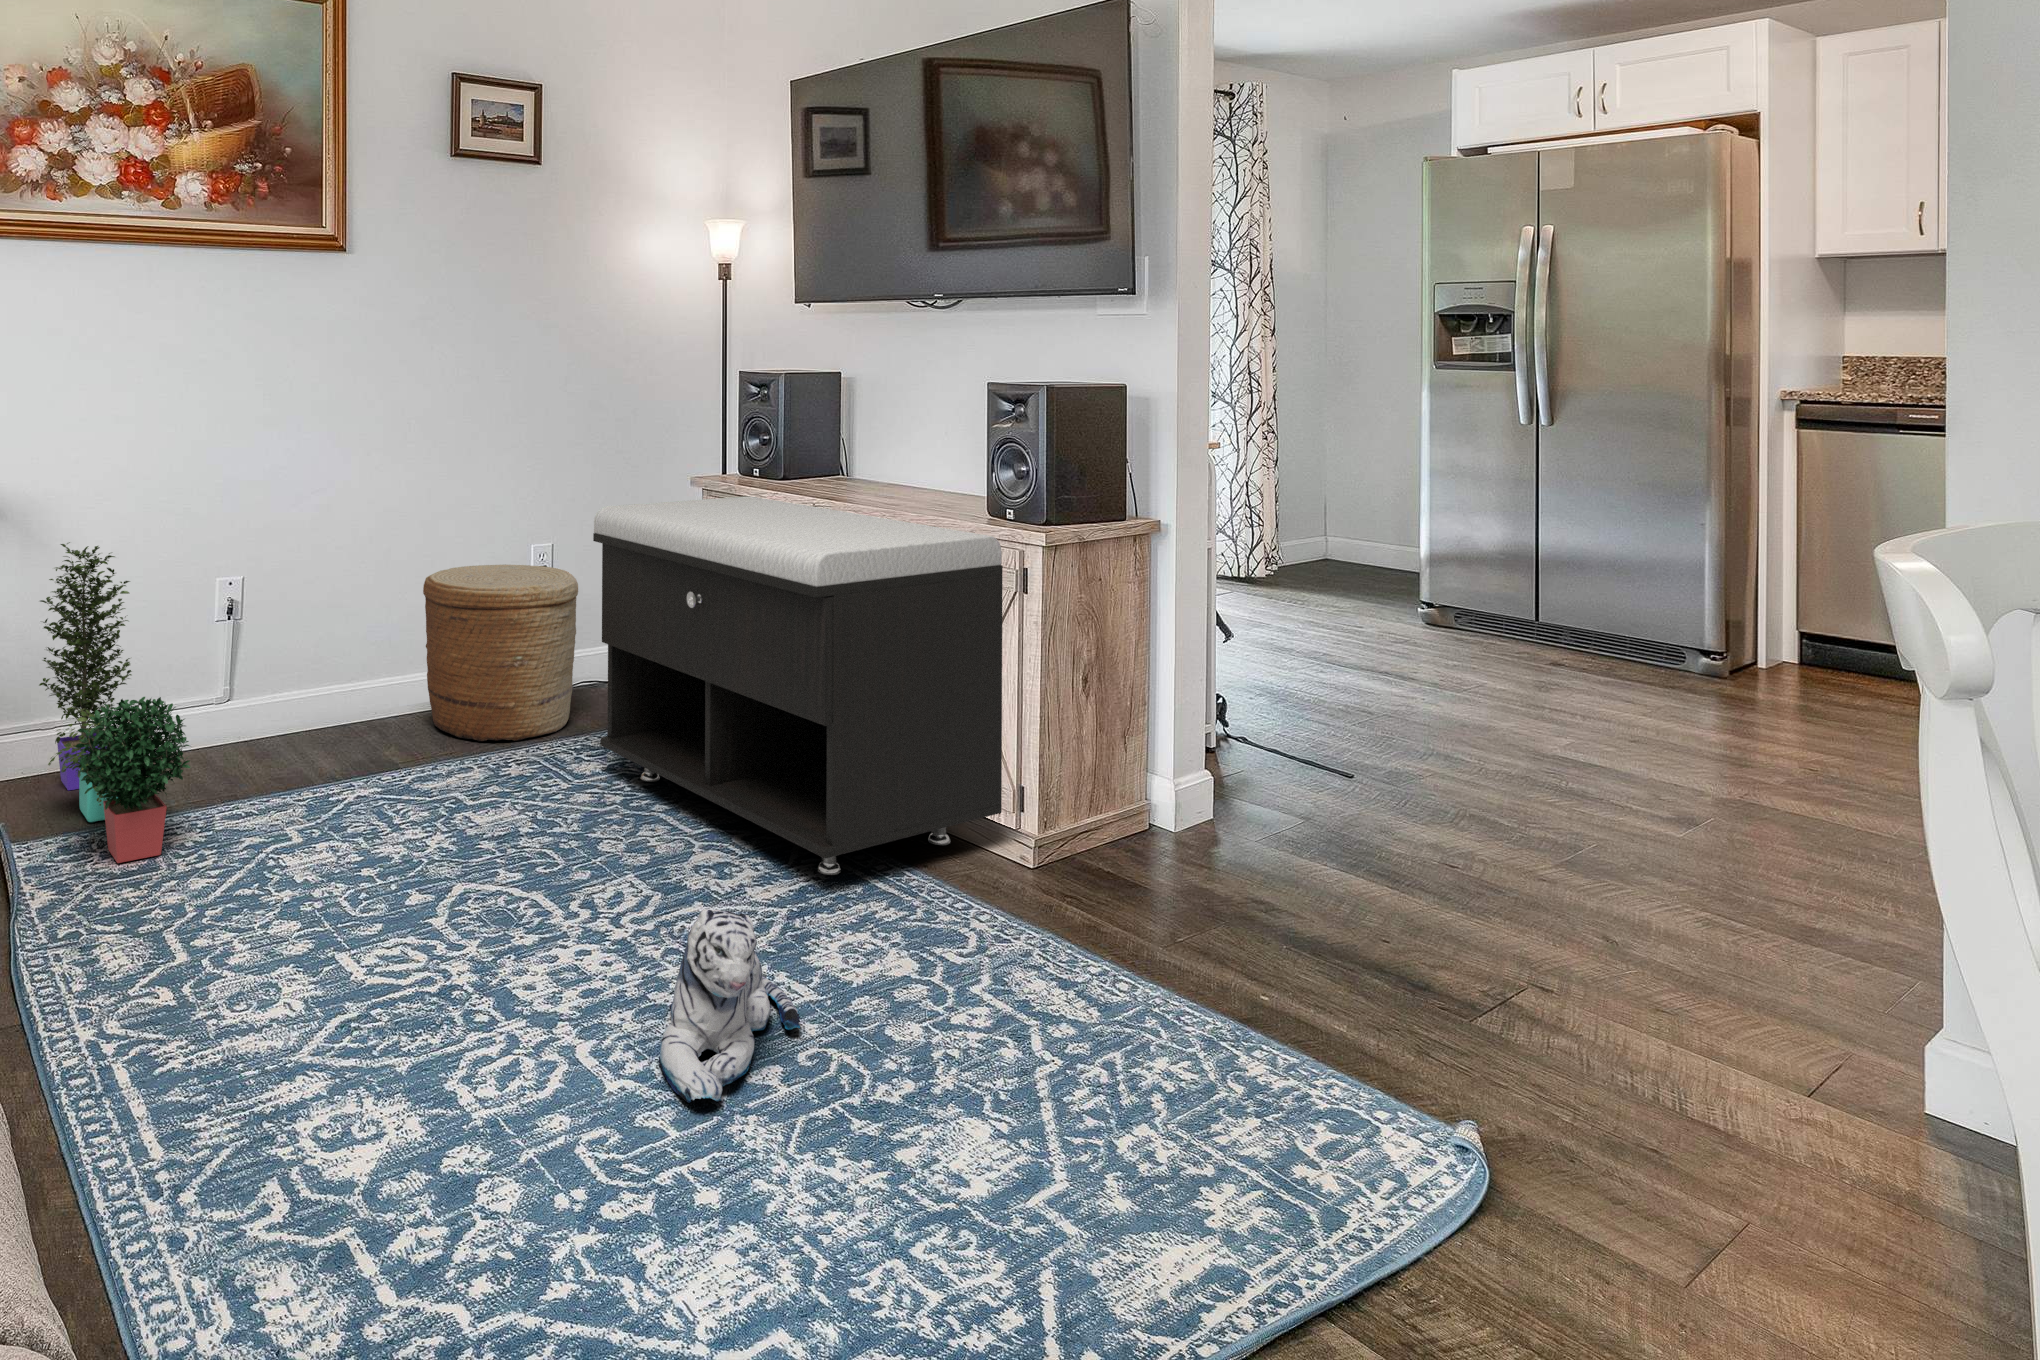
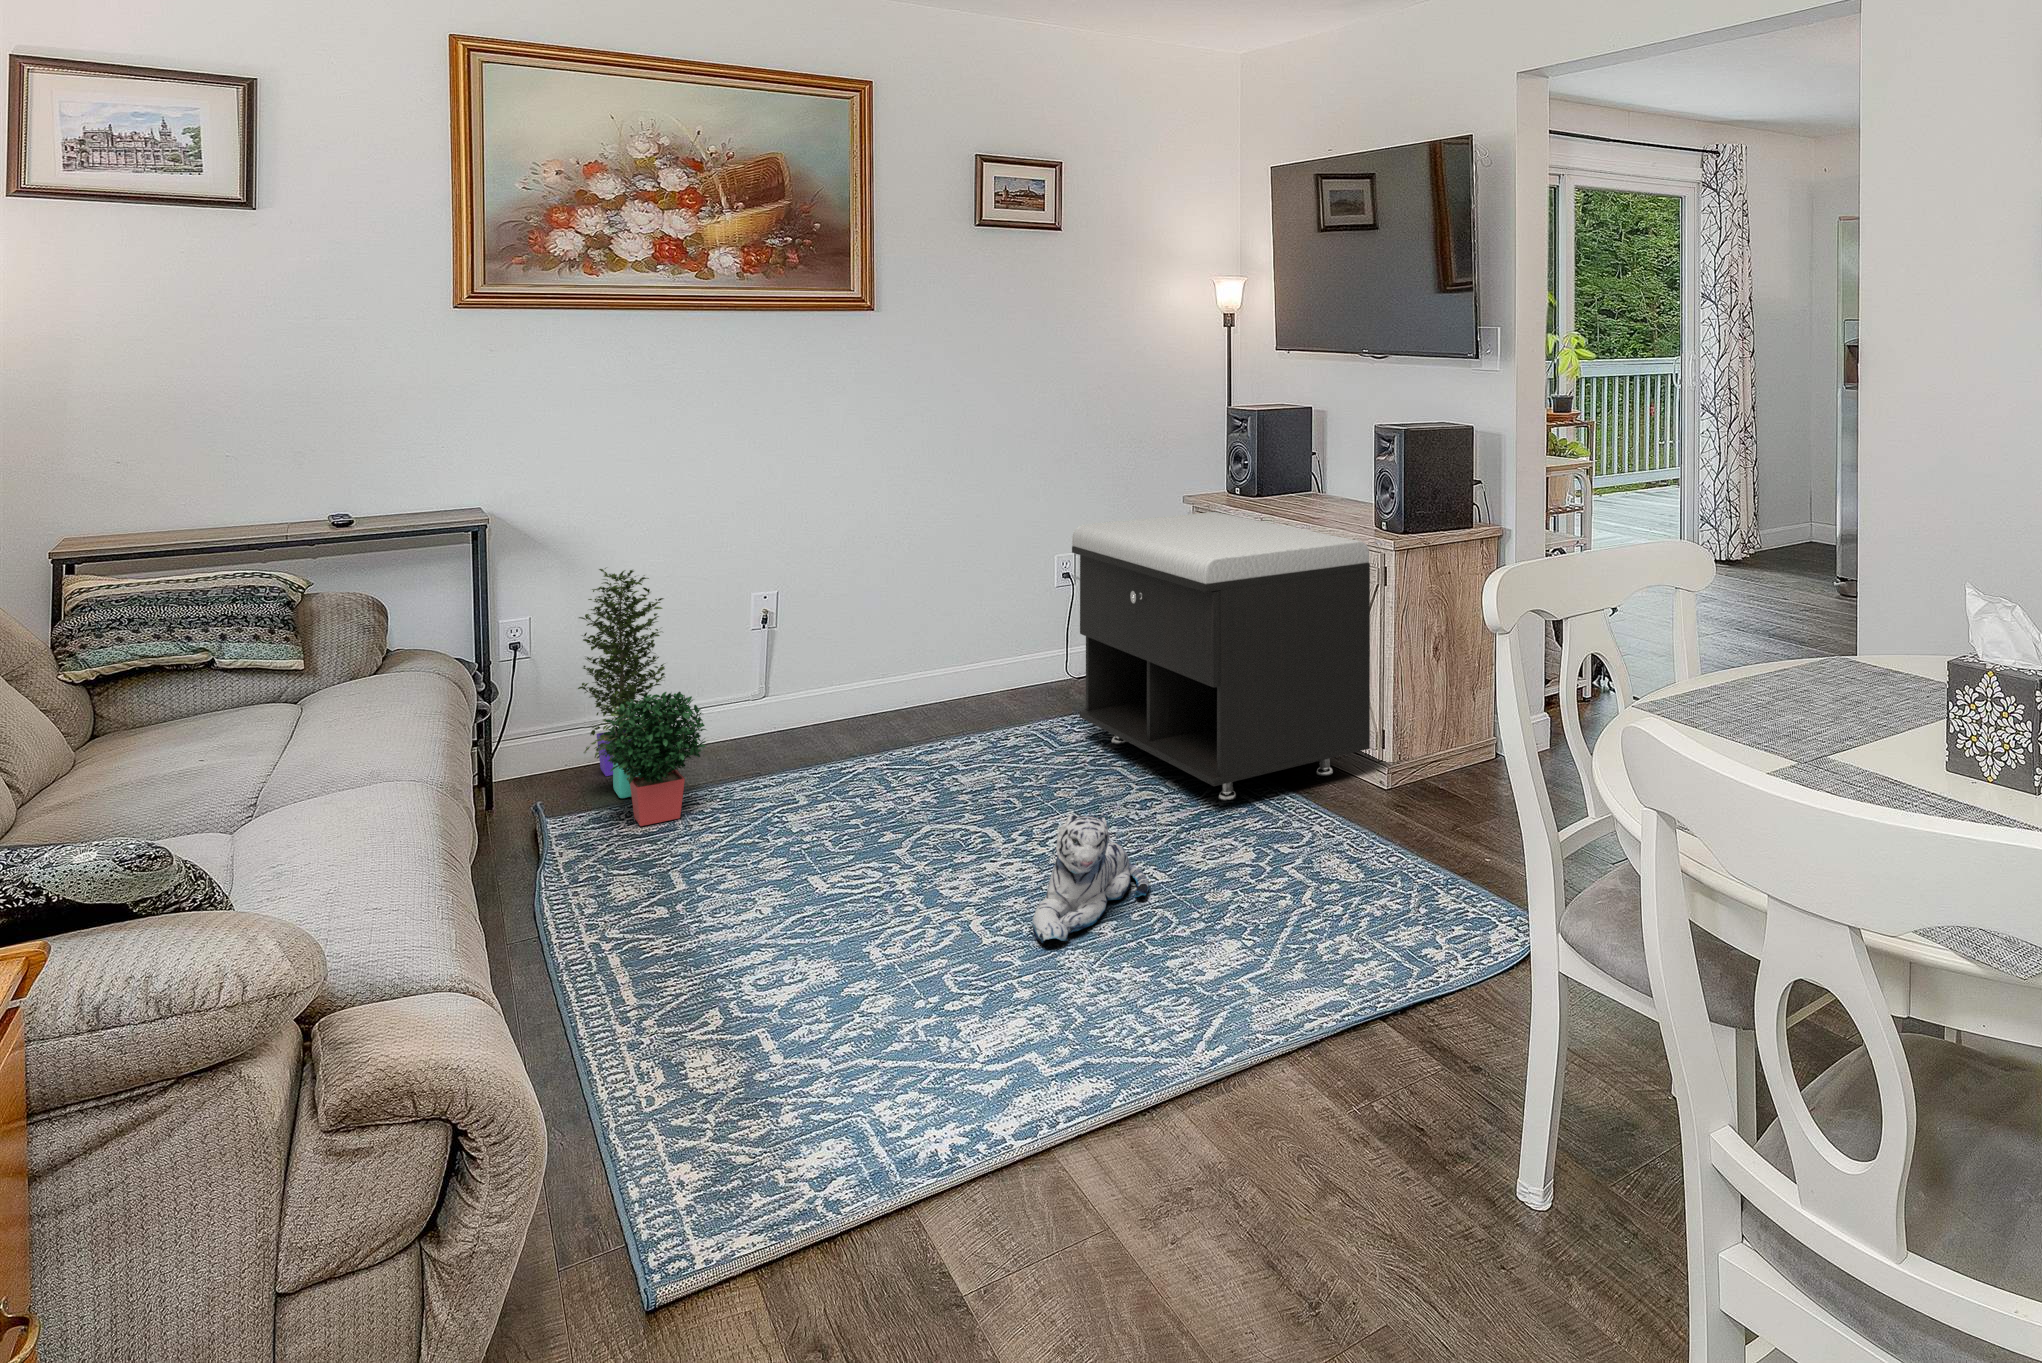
woven basket: present [423,564,578,741] -> none [941,573,1079,721]

